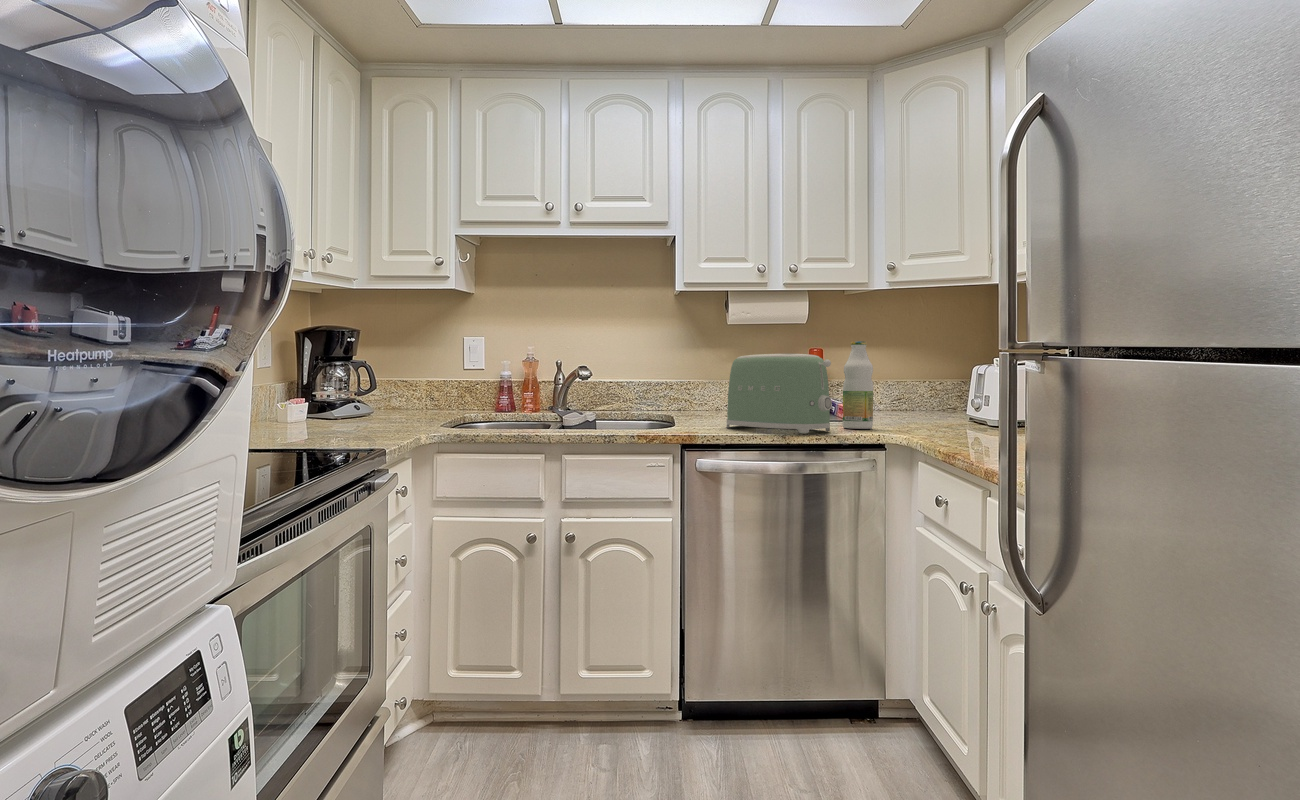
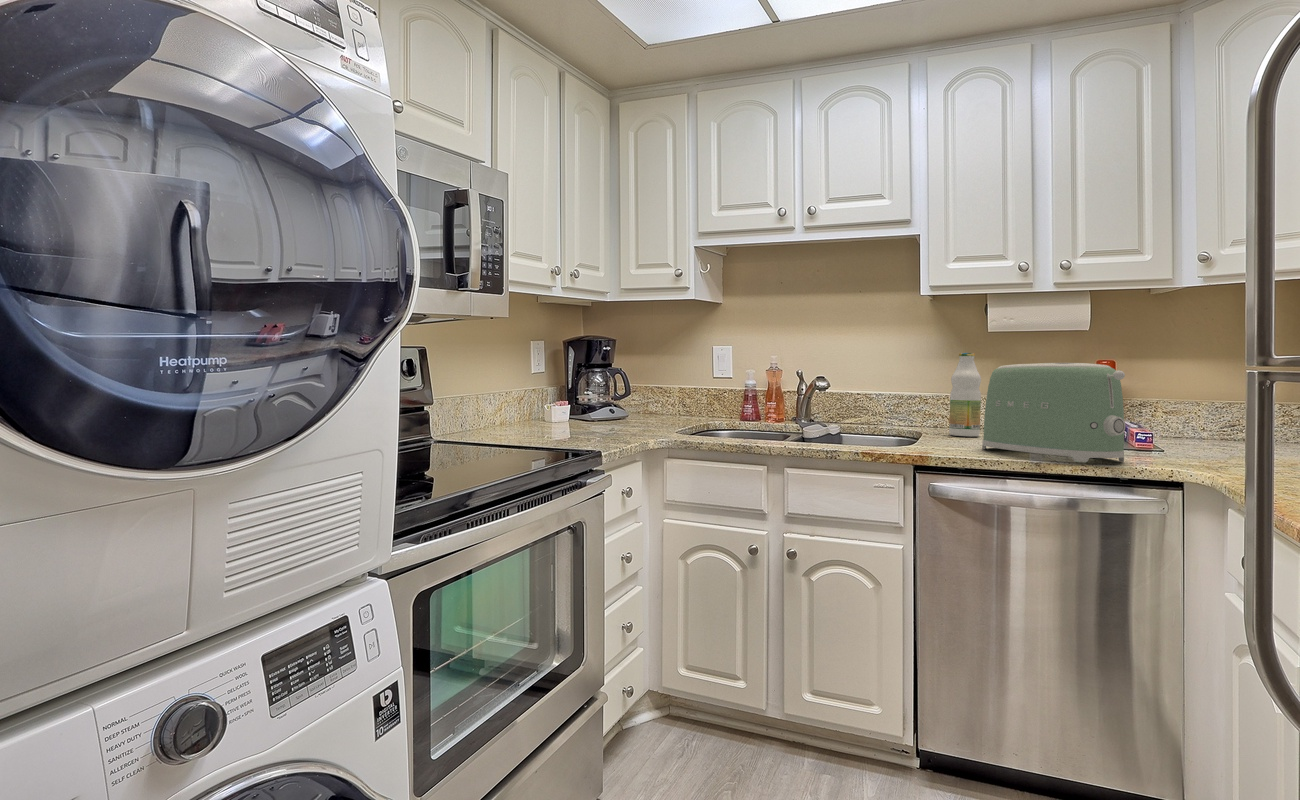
bottle: present [843,341,873,429] -> present [949,353,981,437]

